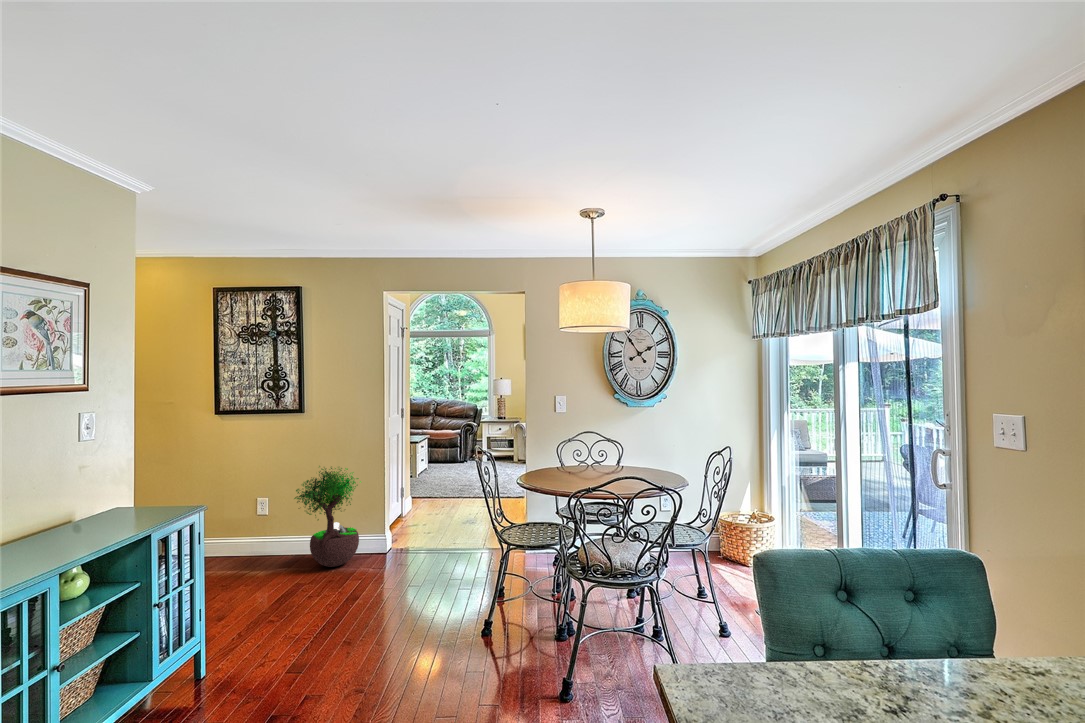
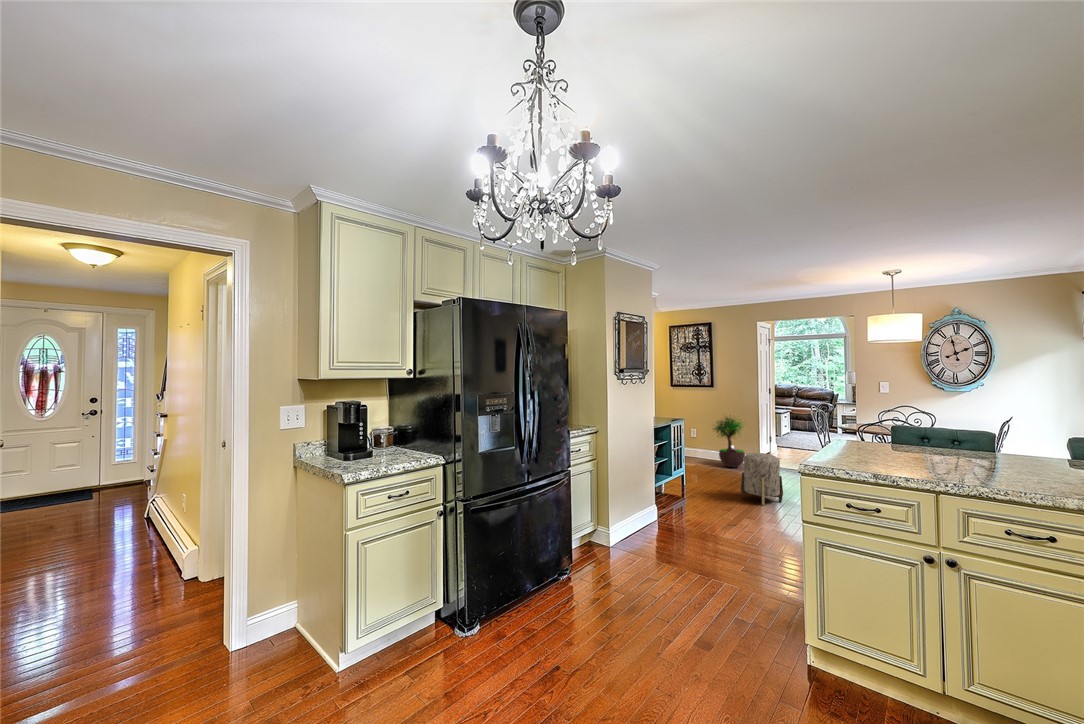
ottoman: none [339,560,427,692] -> present [741,453,783,505]

